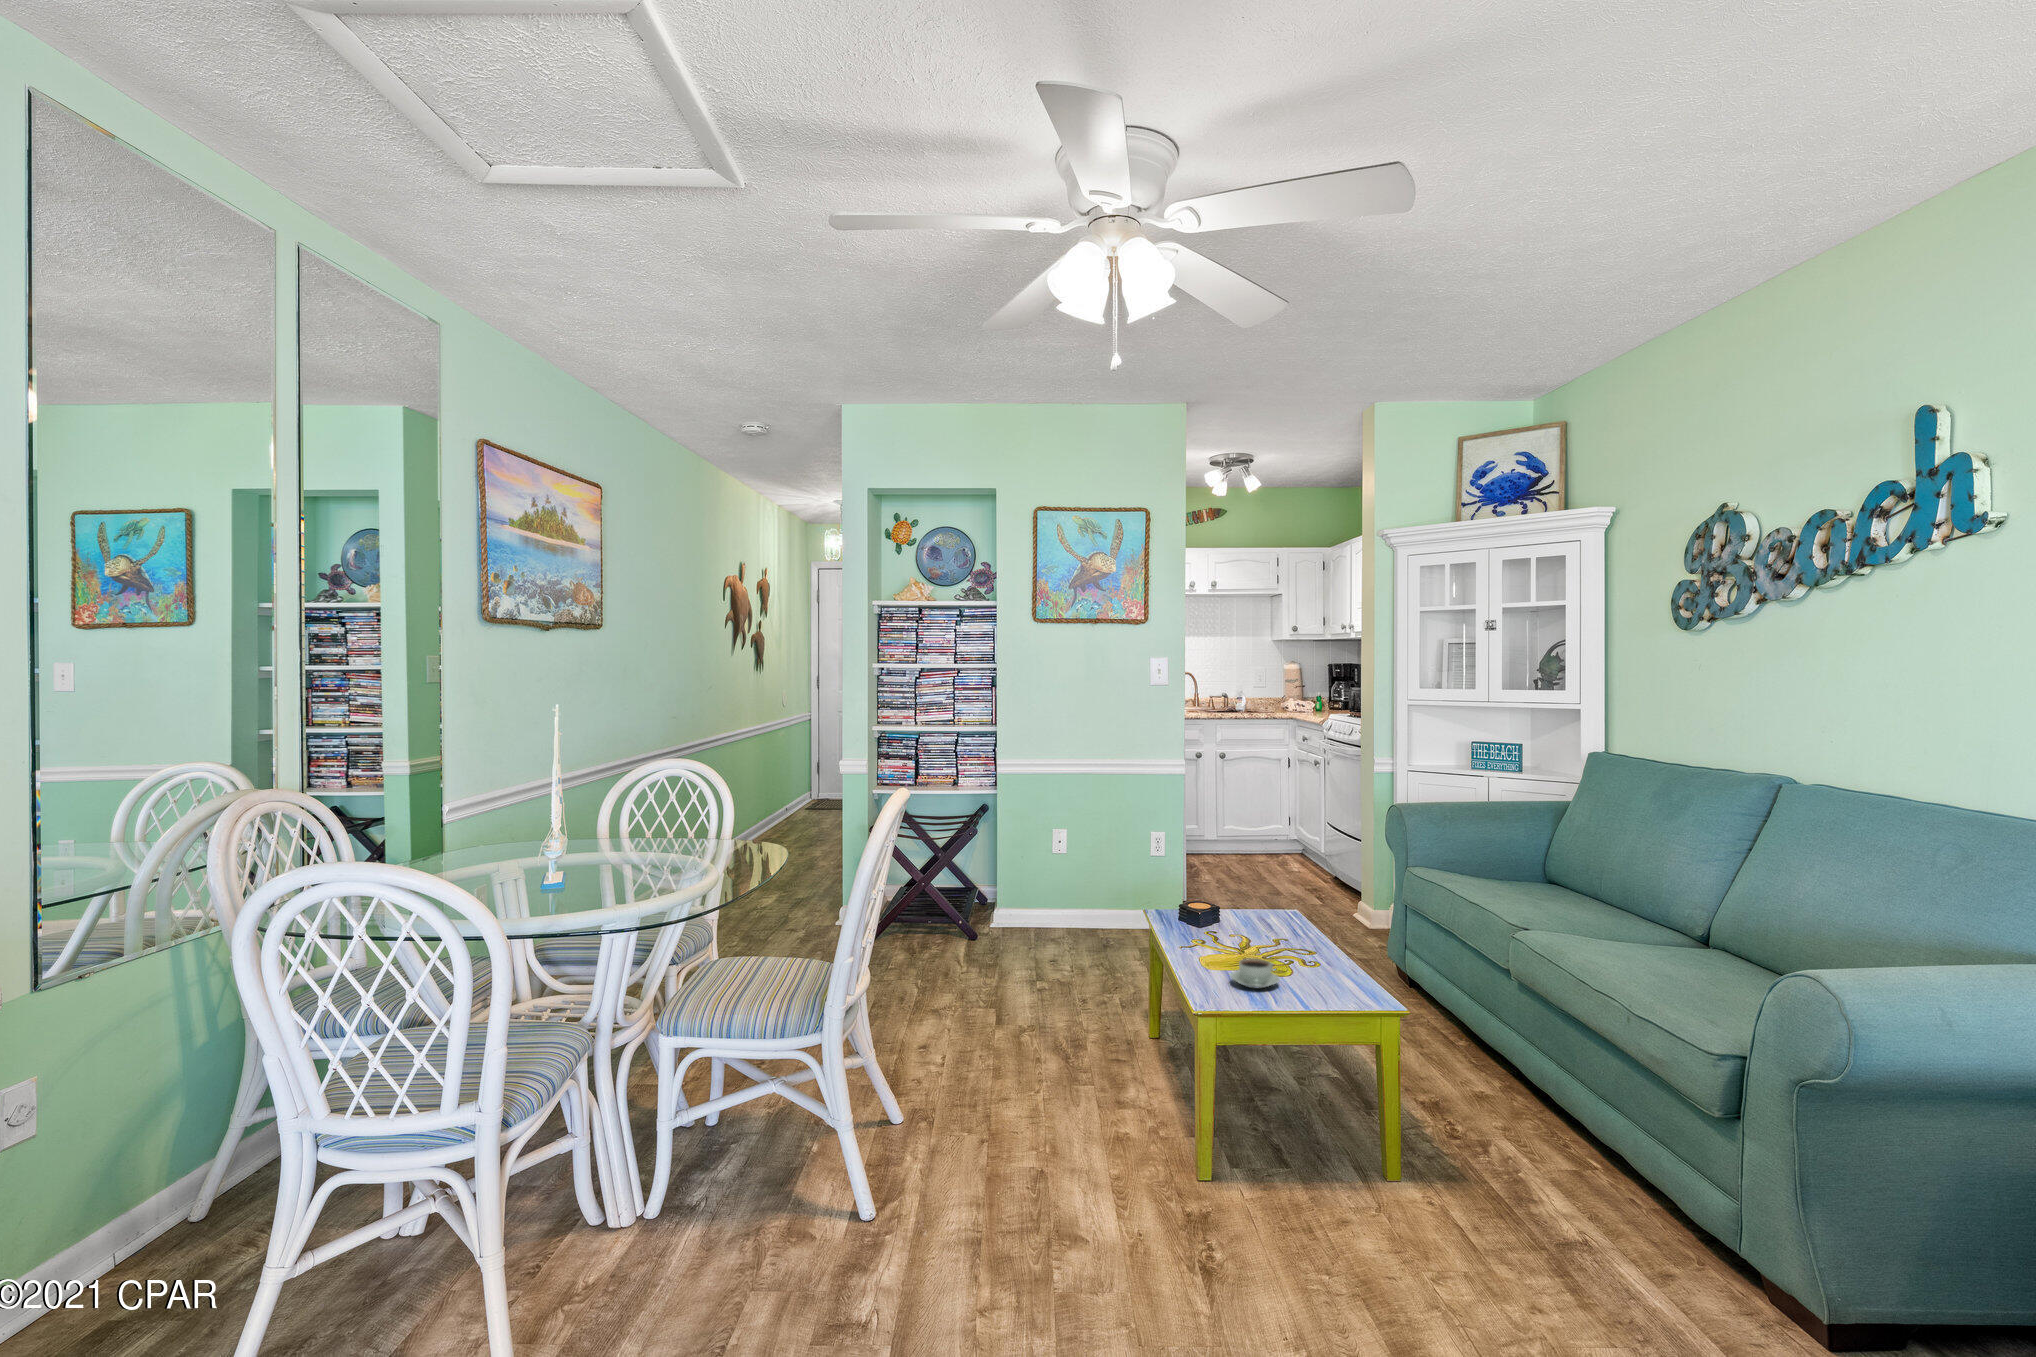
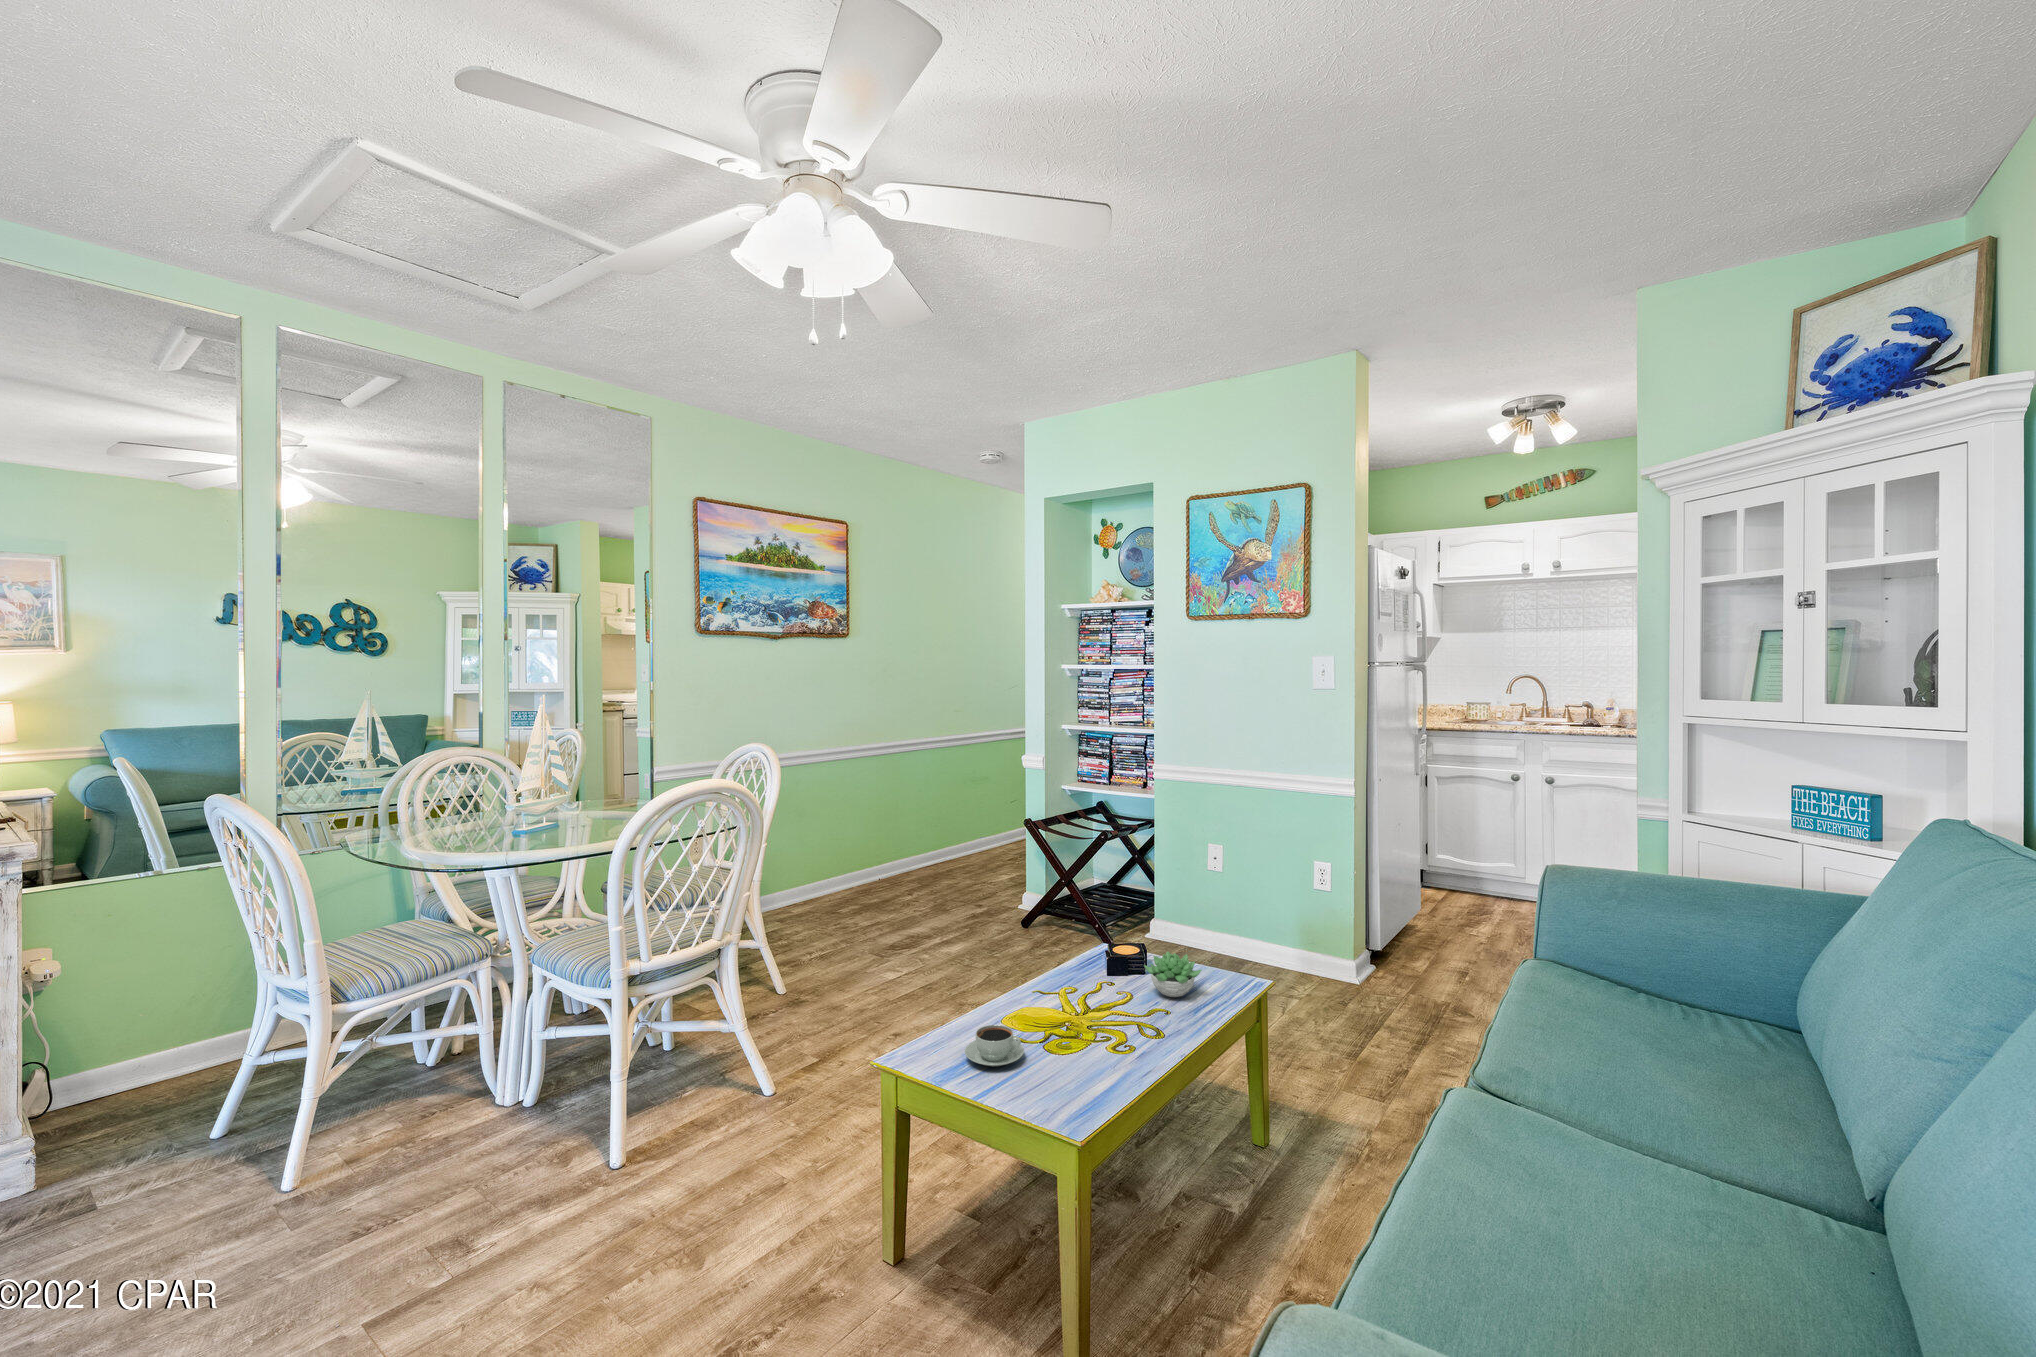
succulent plant: none [1237,896,1281,929] -> present [1144,952,1202,997]

